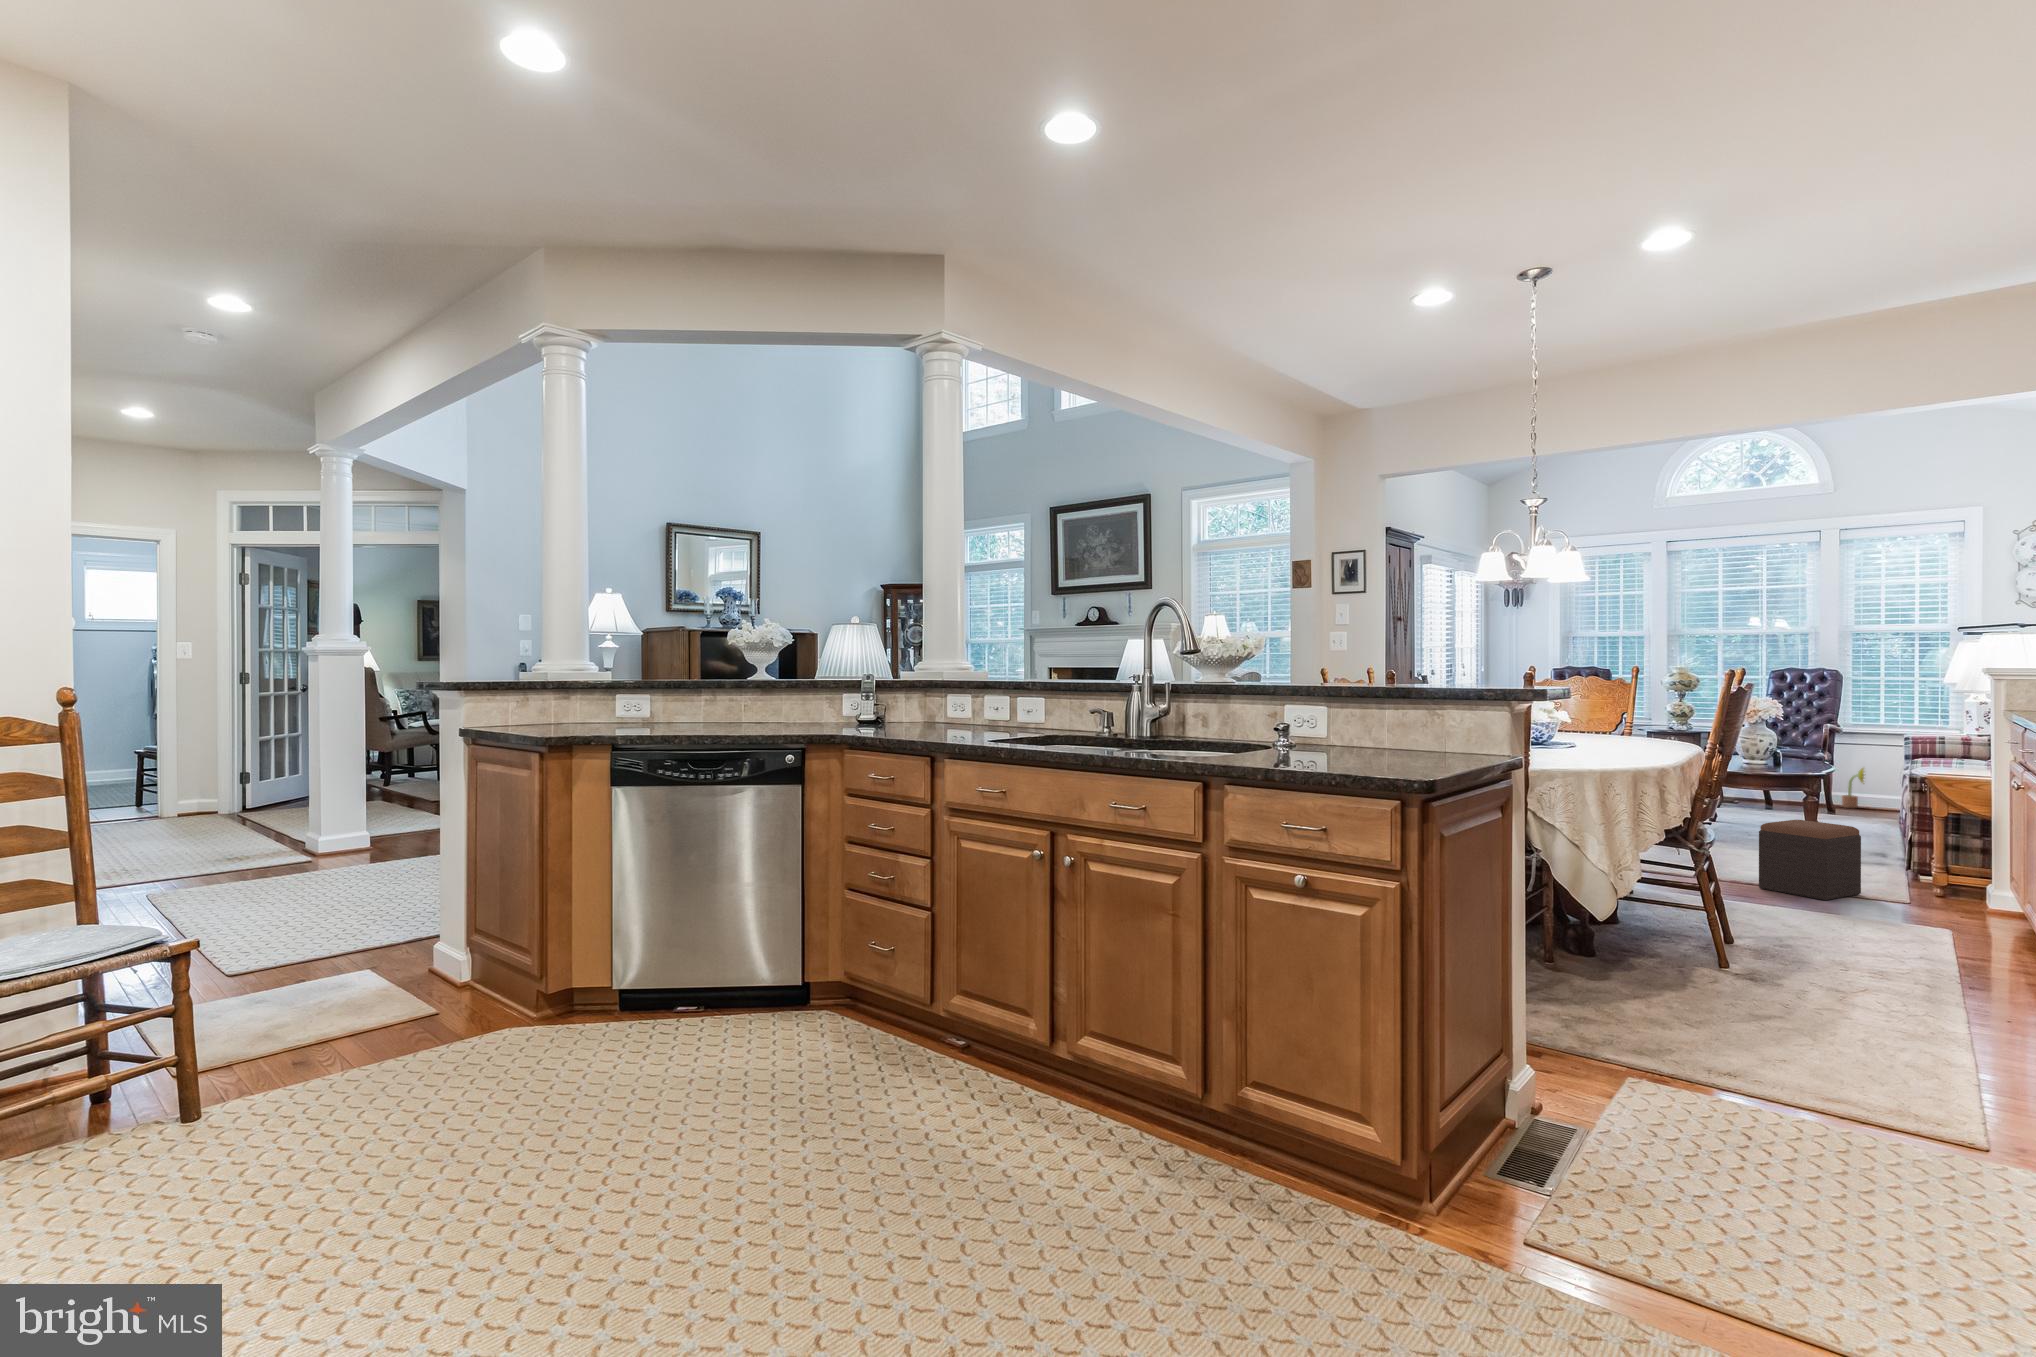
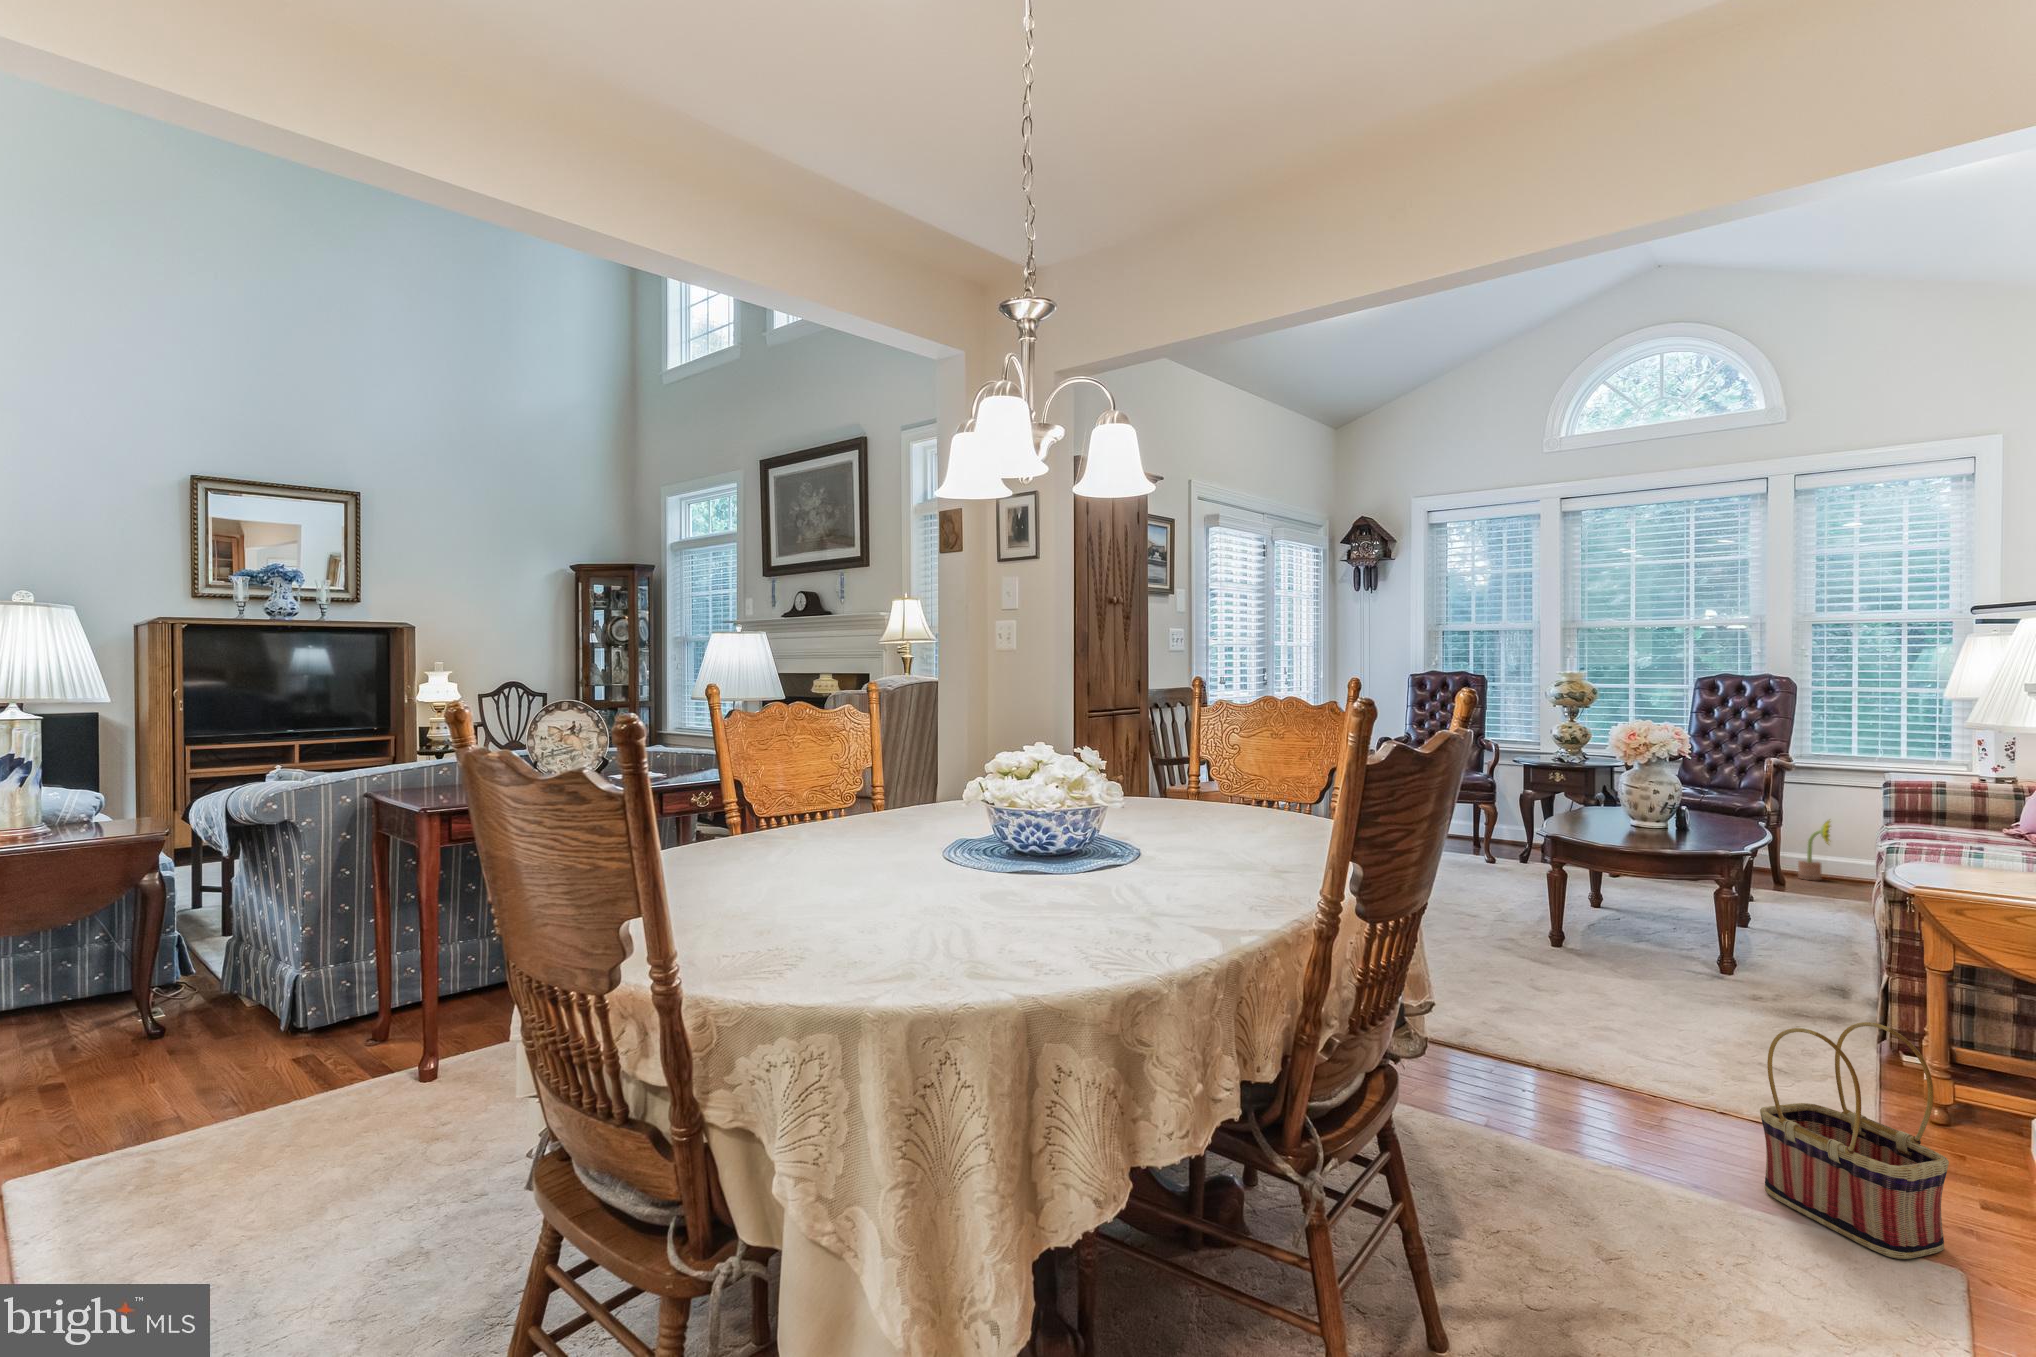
footstool: present [1759,820,1861,900] -> none [1590,955,1782,1136]
basket: none [1857,833,1946,929] -> present [1760,1022,1949,1259]

